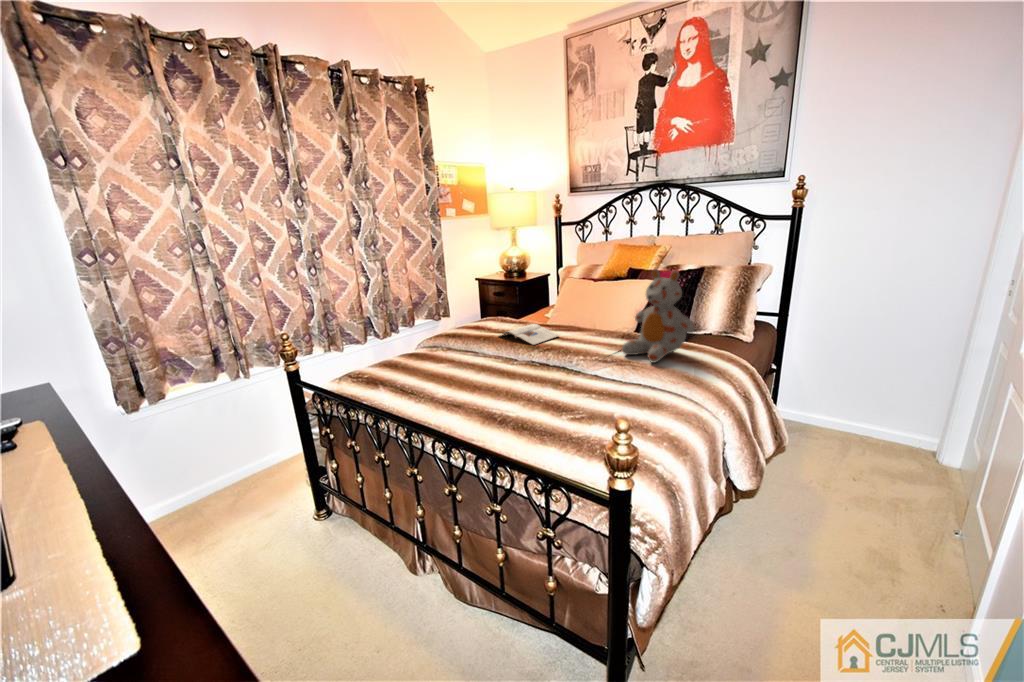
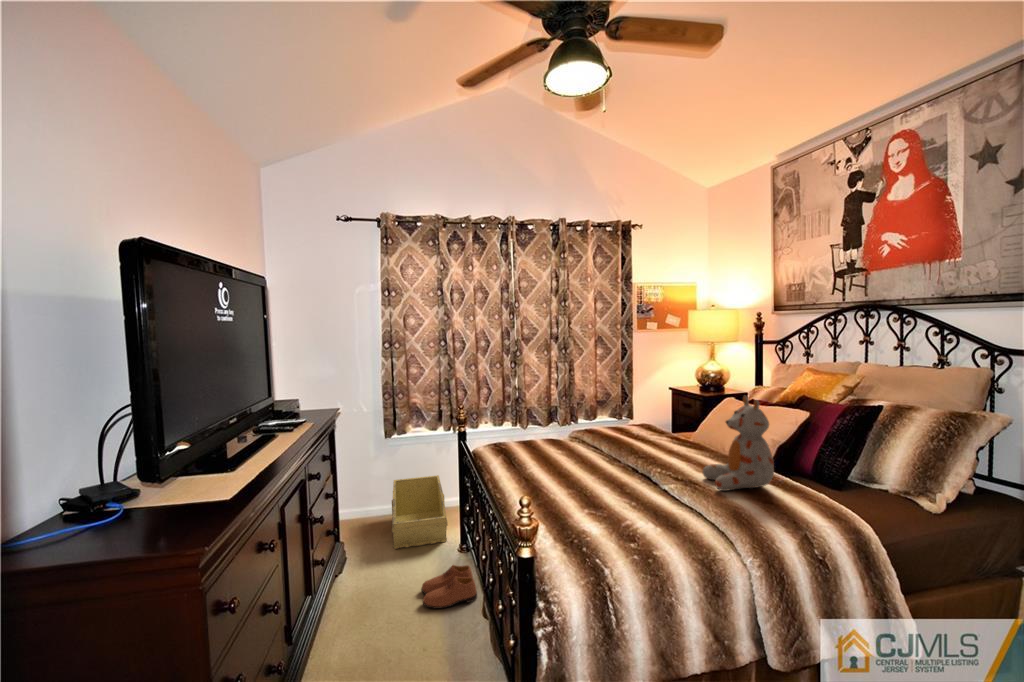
magazine: present [500,324,559,345] -> none [618,434,670,451]
storage bin: none [160,437,290,556] -> present [392,475,448,549]
shoe: none [303,530,385,605] -> present [421,565,477,609]

